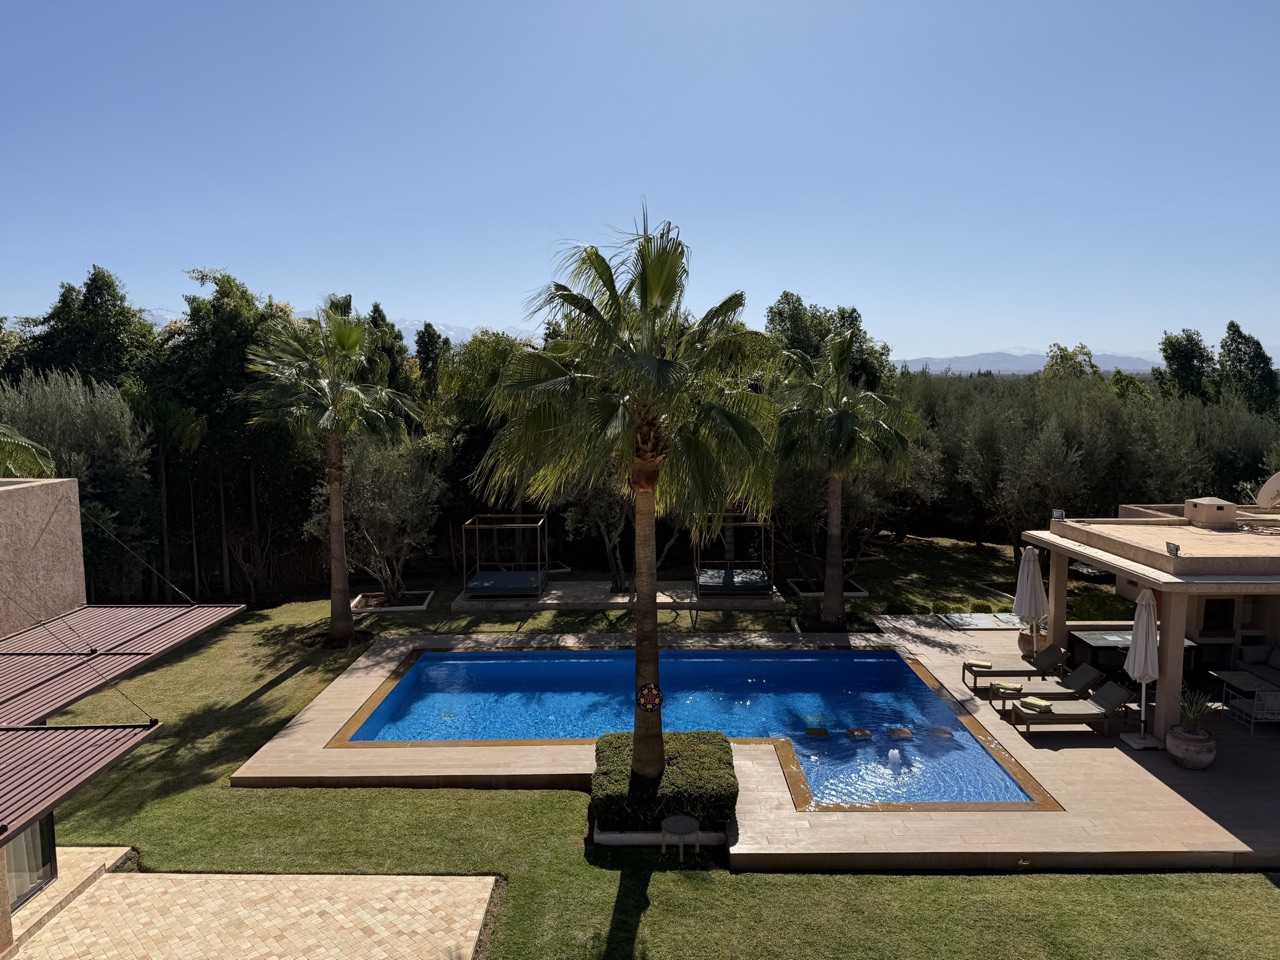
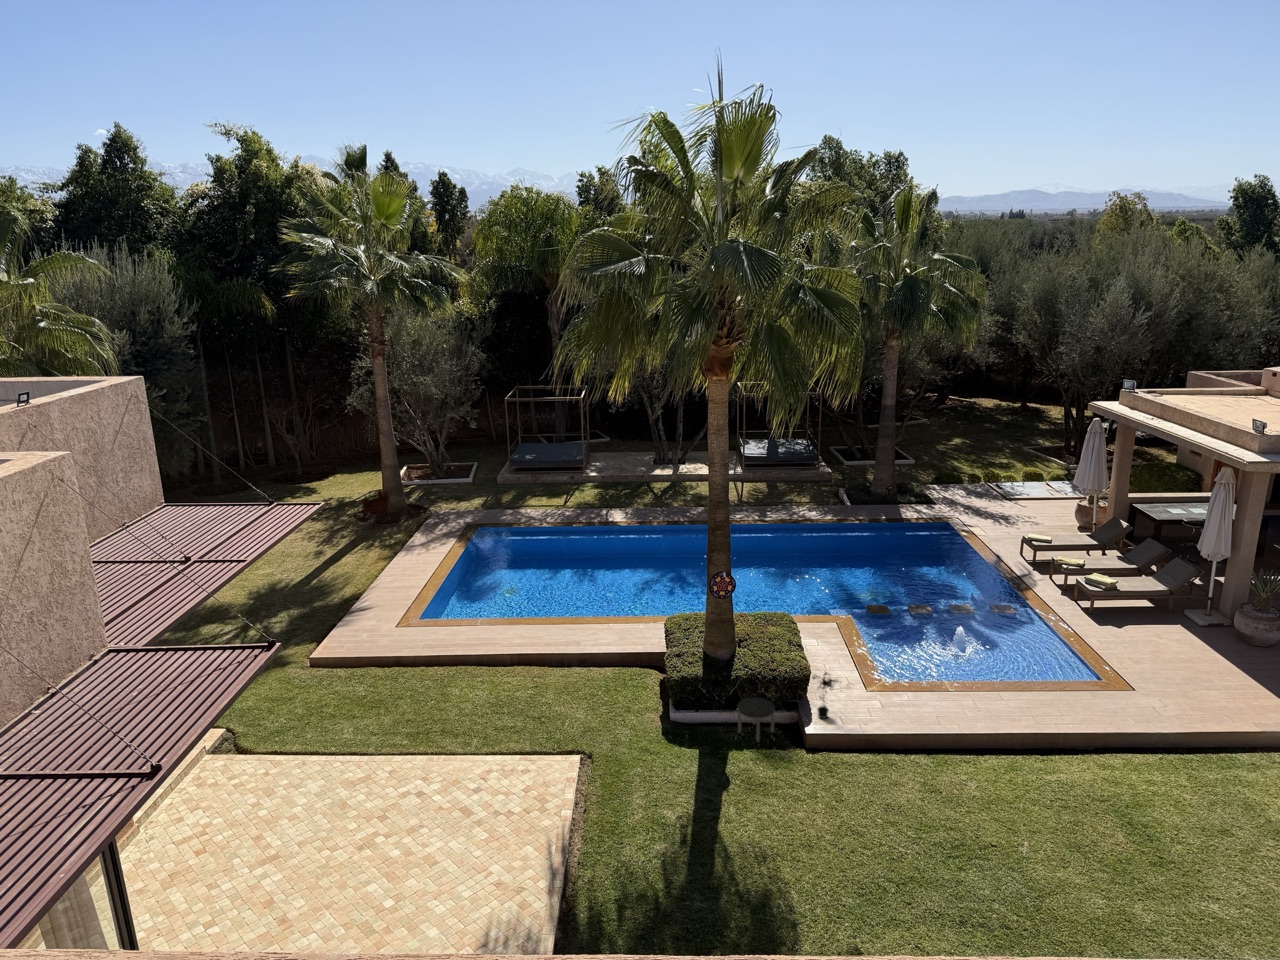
chair: none [306,614,336,655] -> present [362,490,389,516]
potted plant: none [738,788,769,839] -> present [813,672,837,718]

